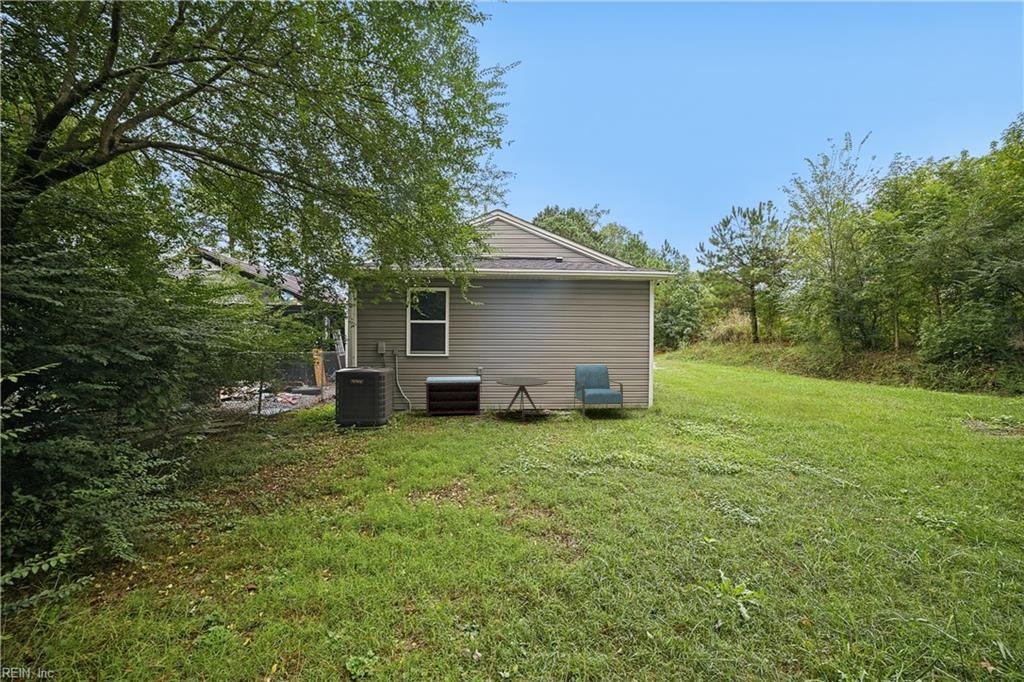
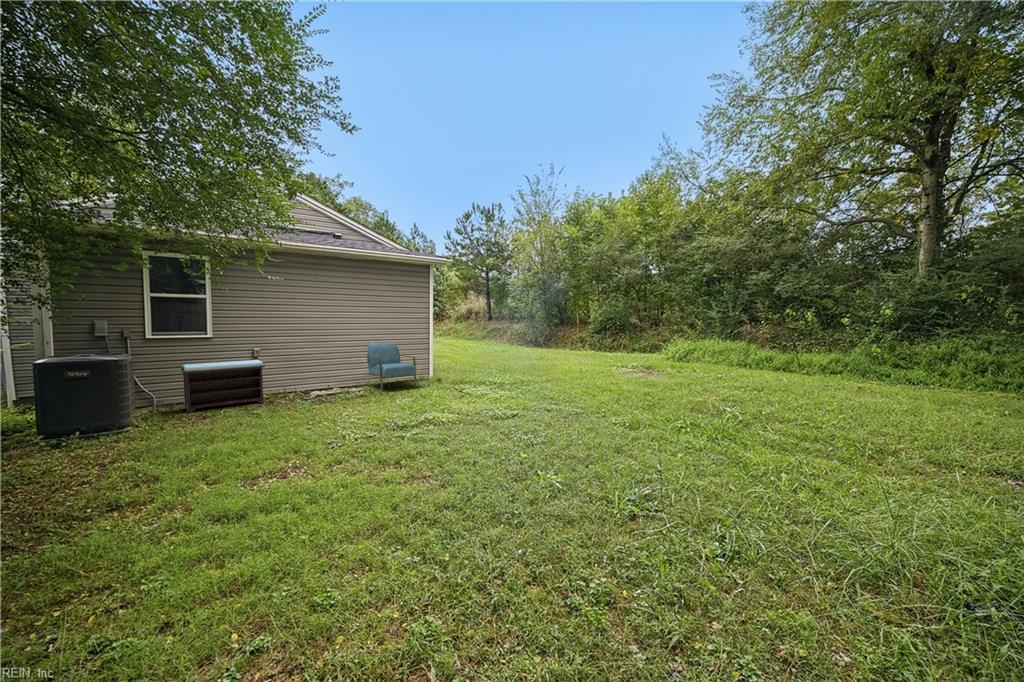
round table: present [496,377,548,420] -> none [283,357,344,401]

